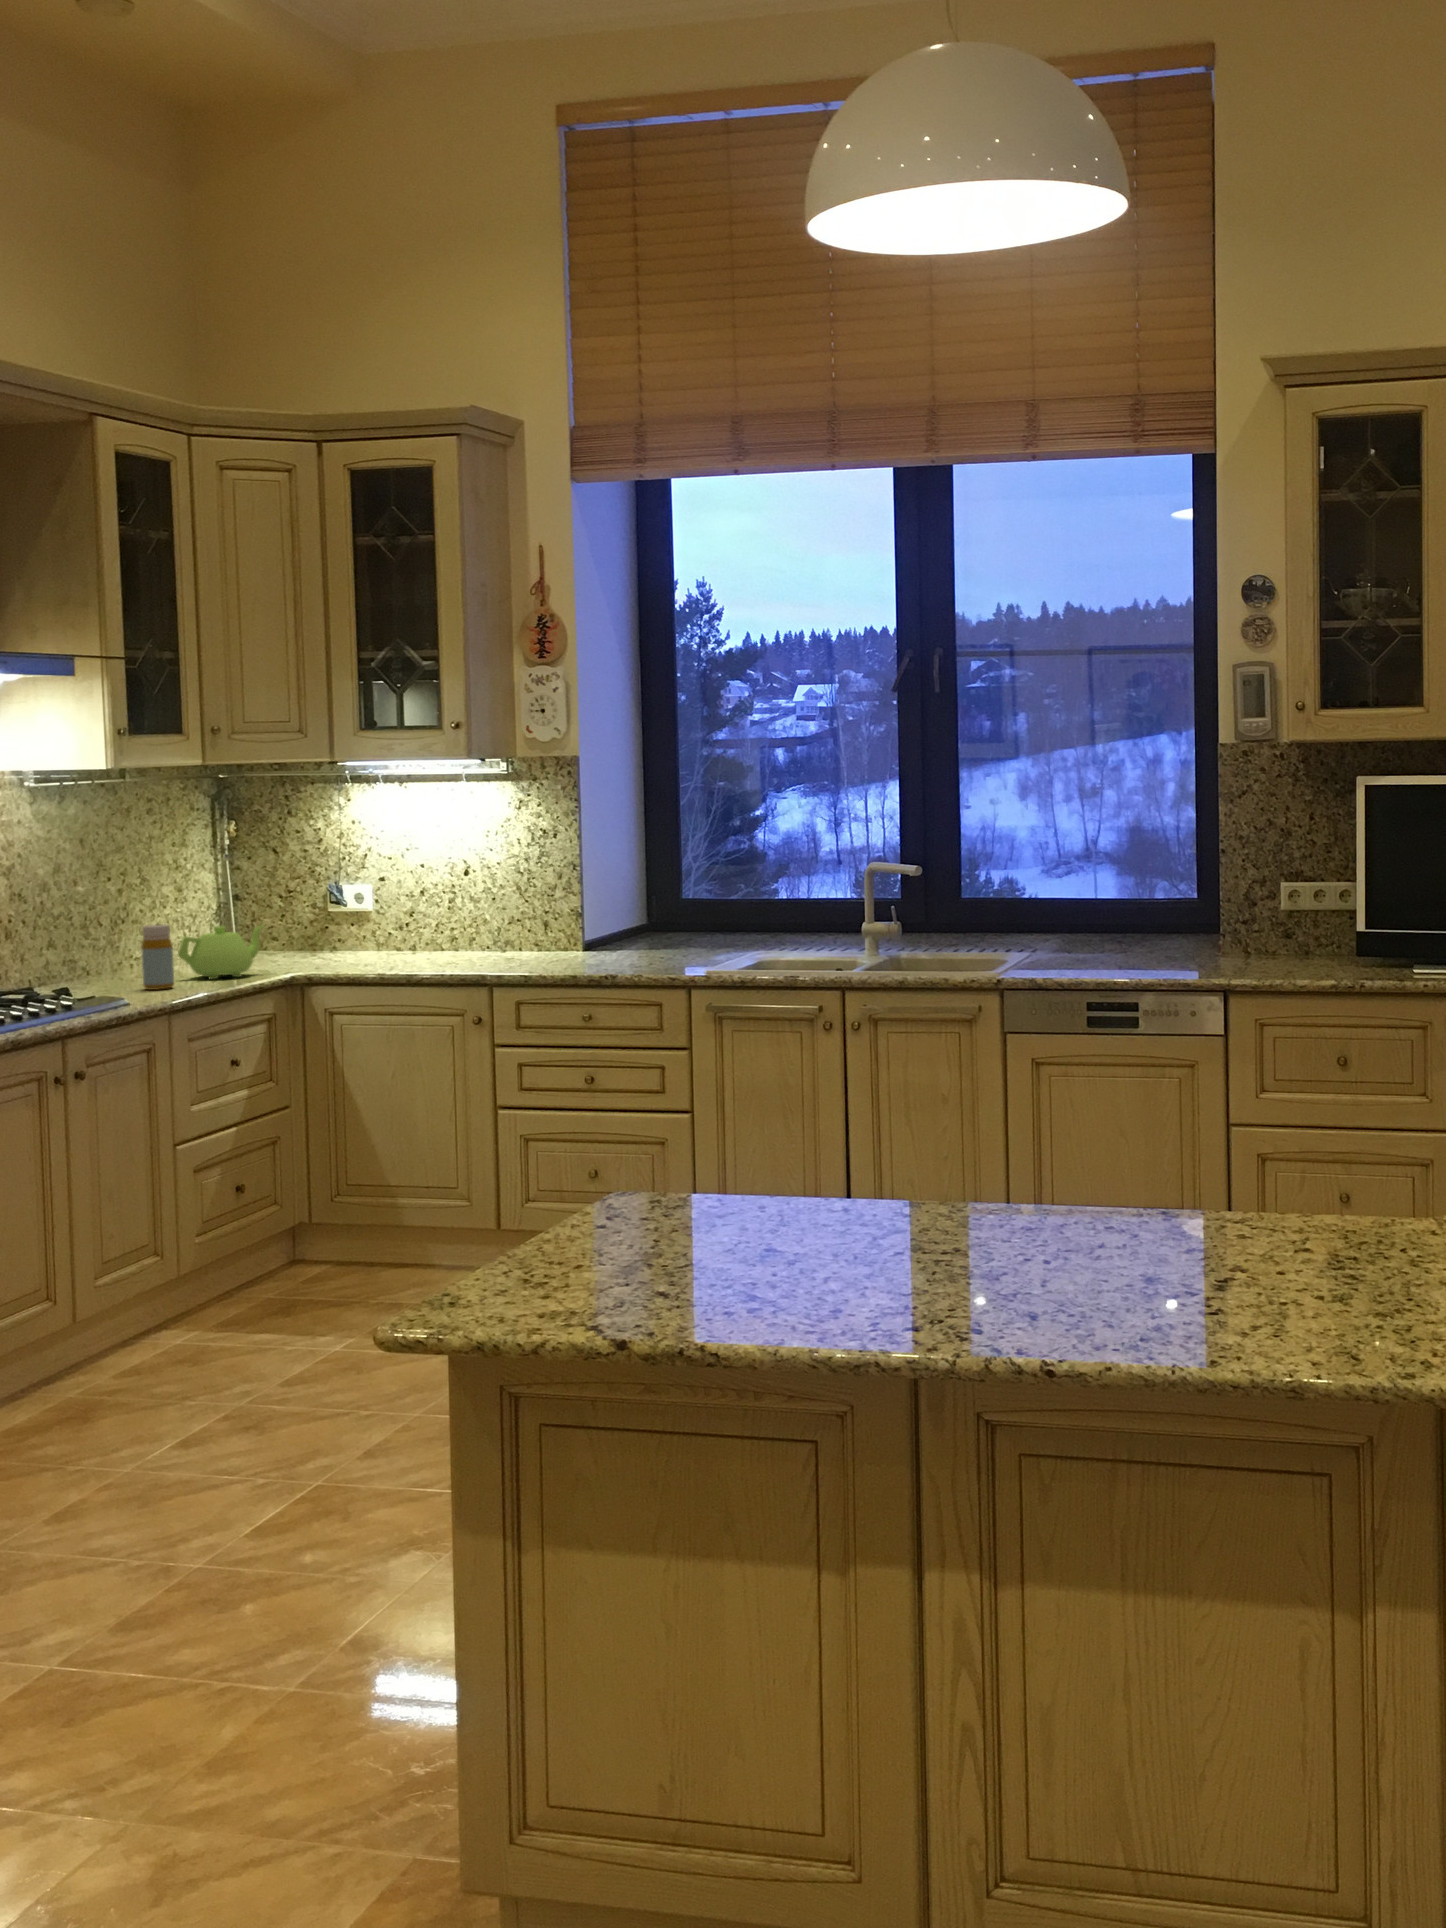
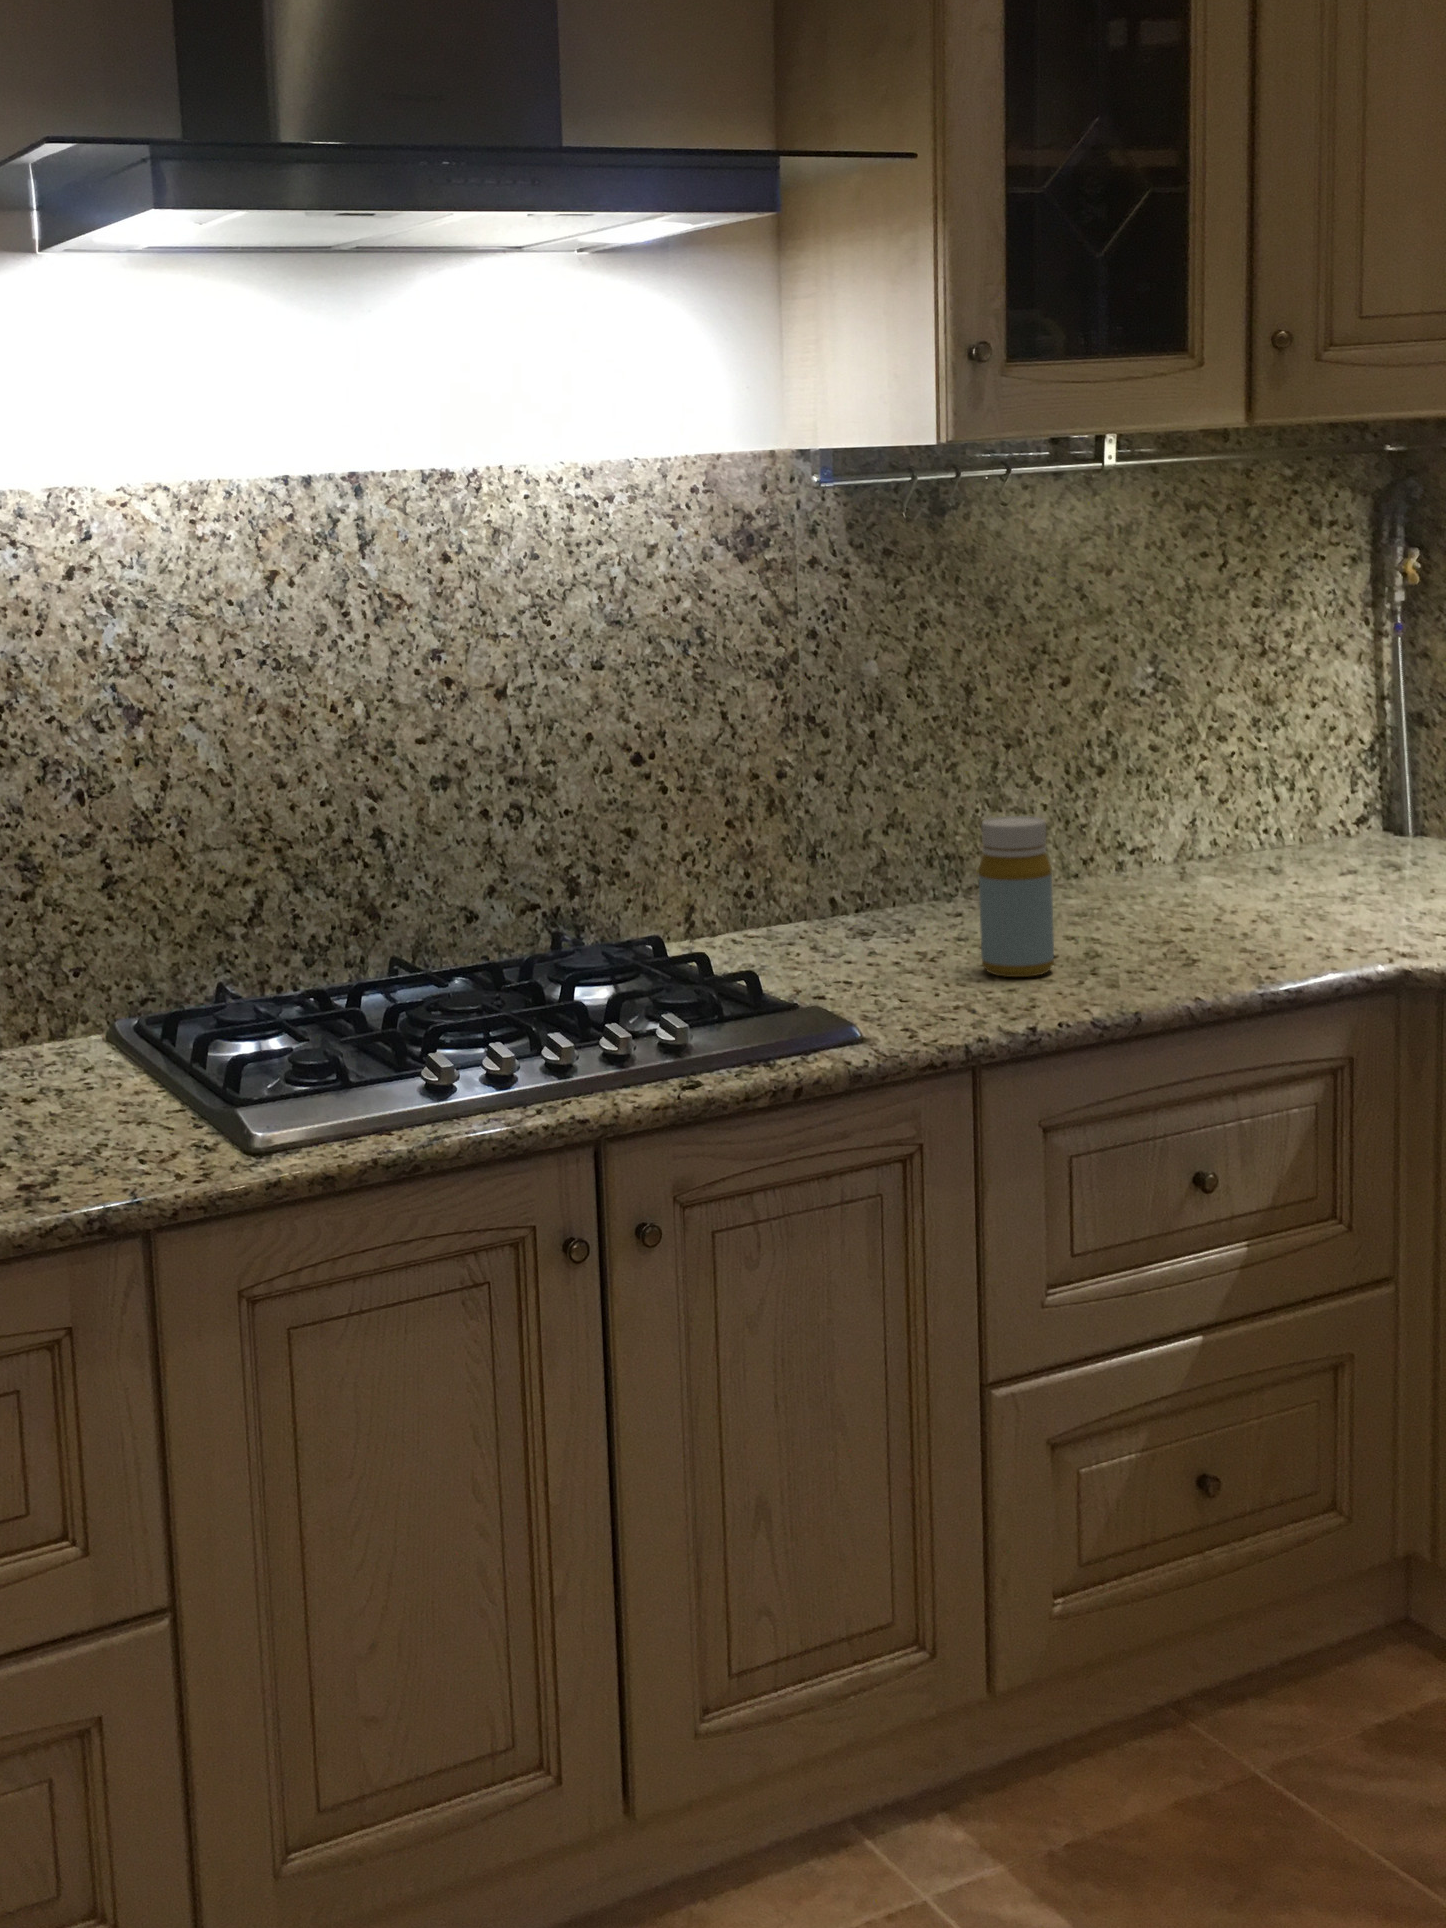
teapot: present [178,924,265,979] -> none [1114,819,1341,951]

